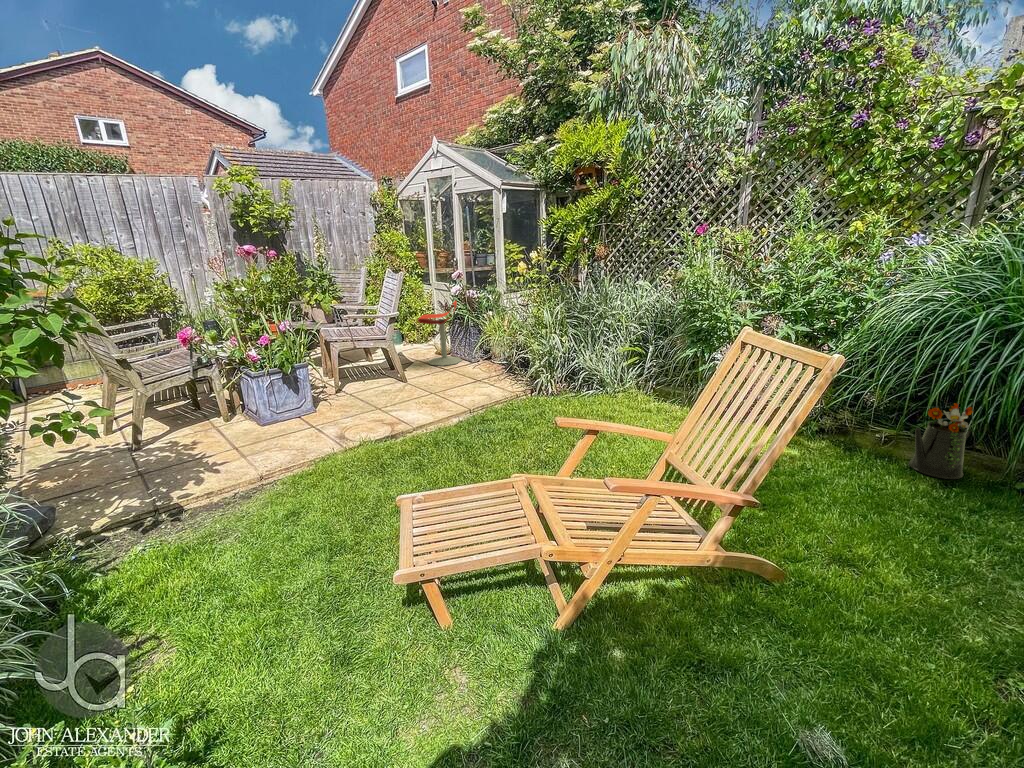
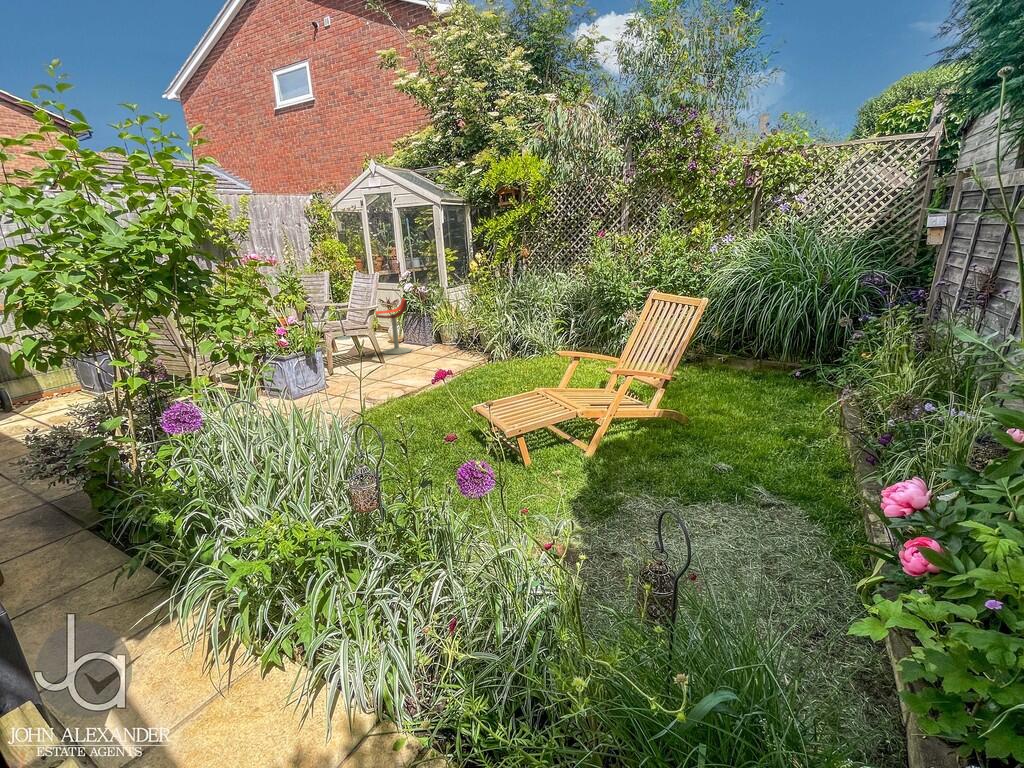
watering can: present [909,403,973,479] -> none [740,328,767,371]

